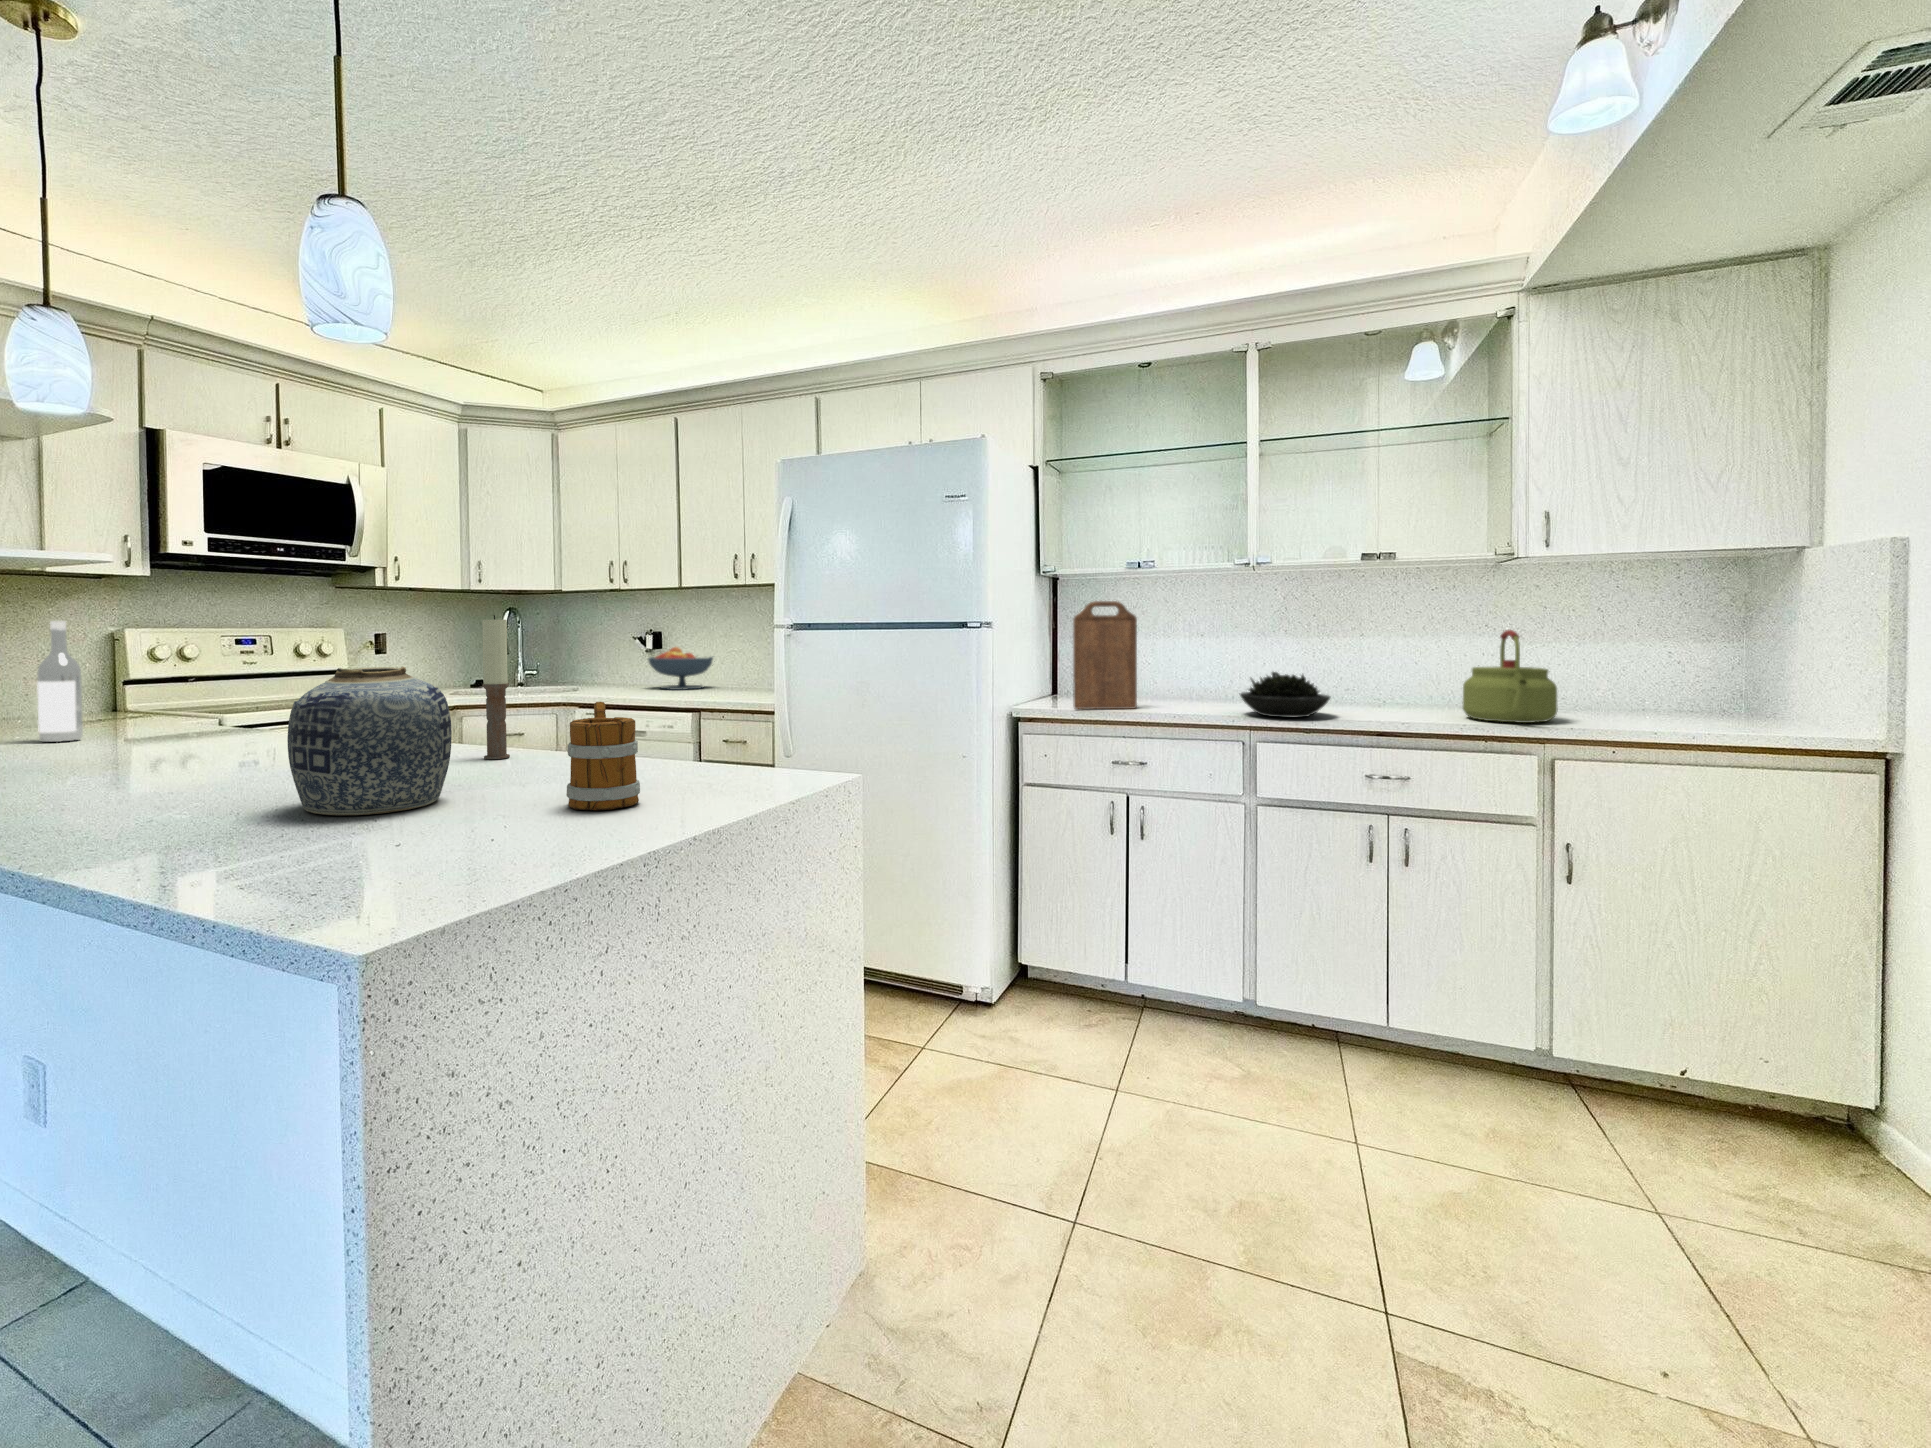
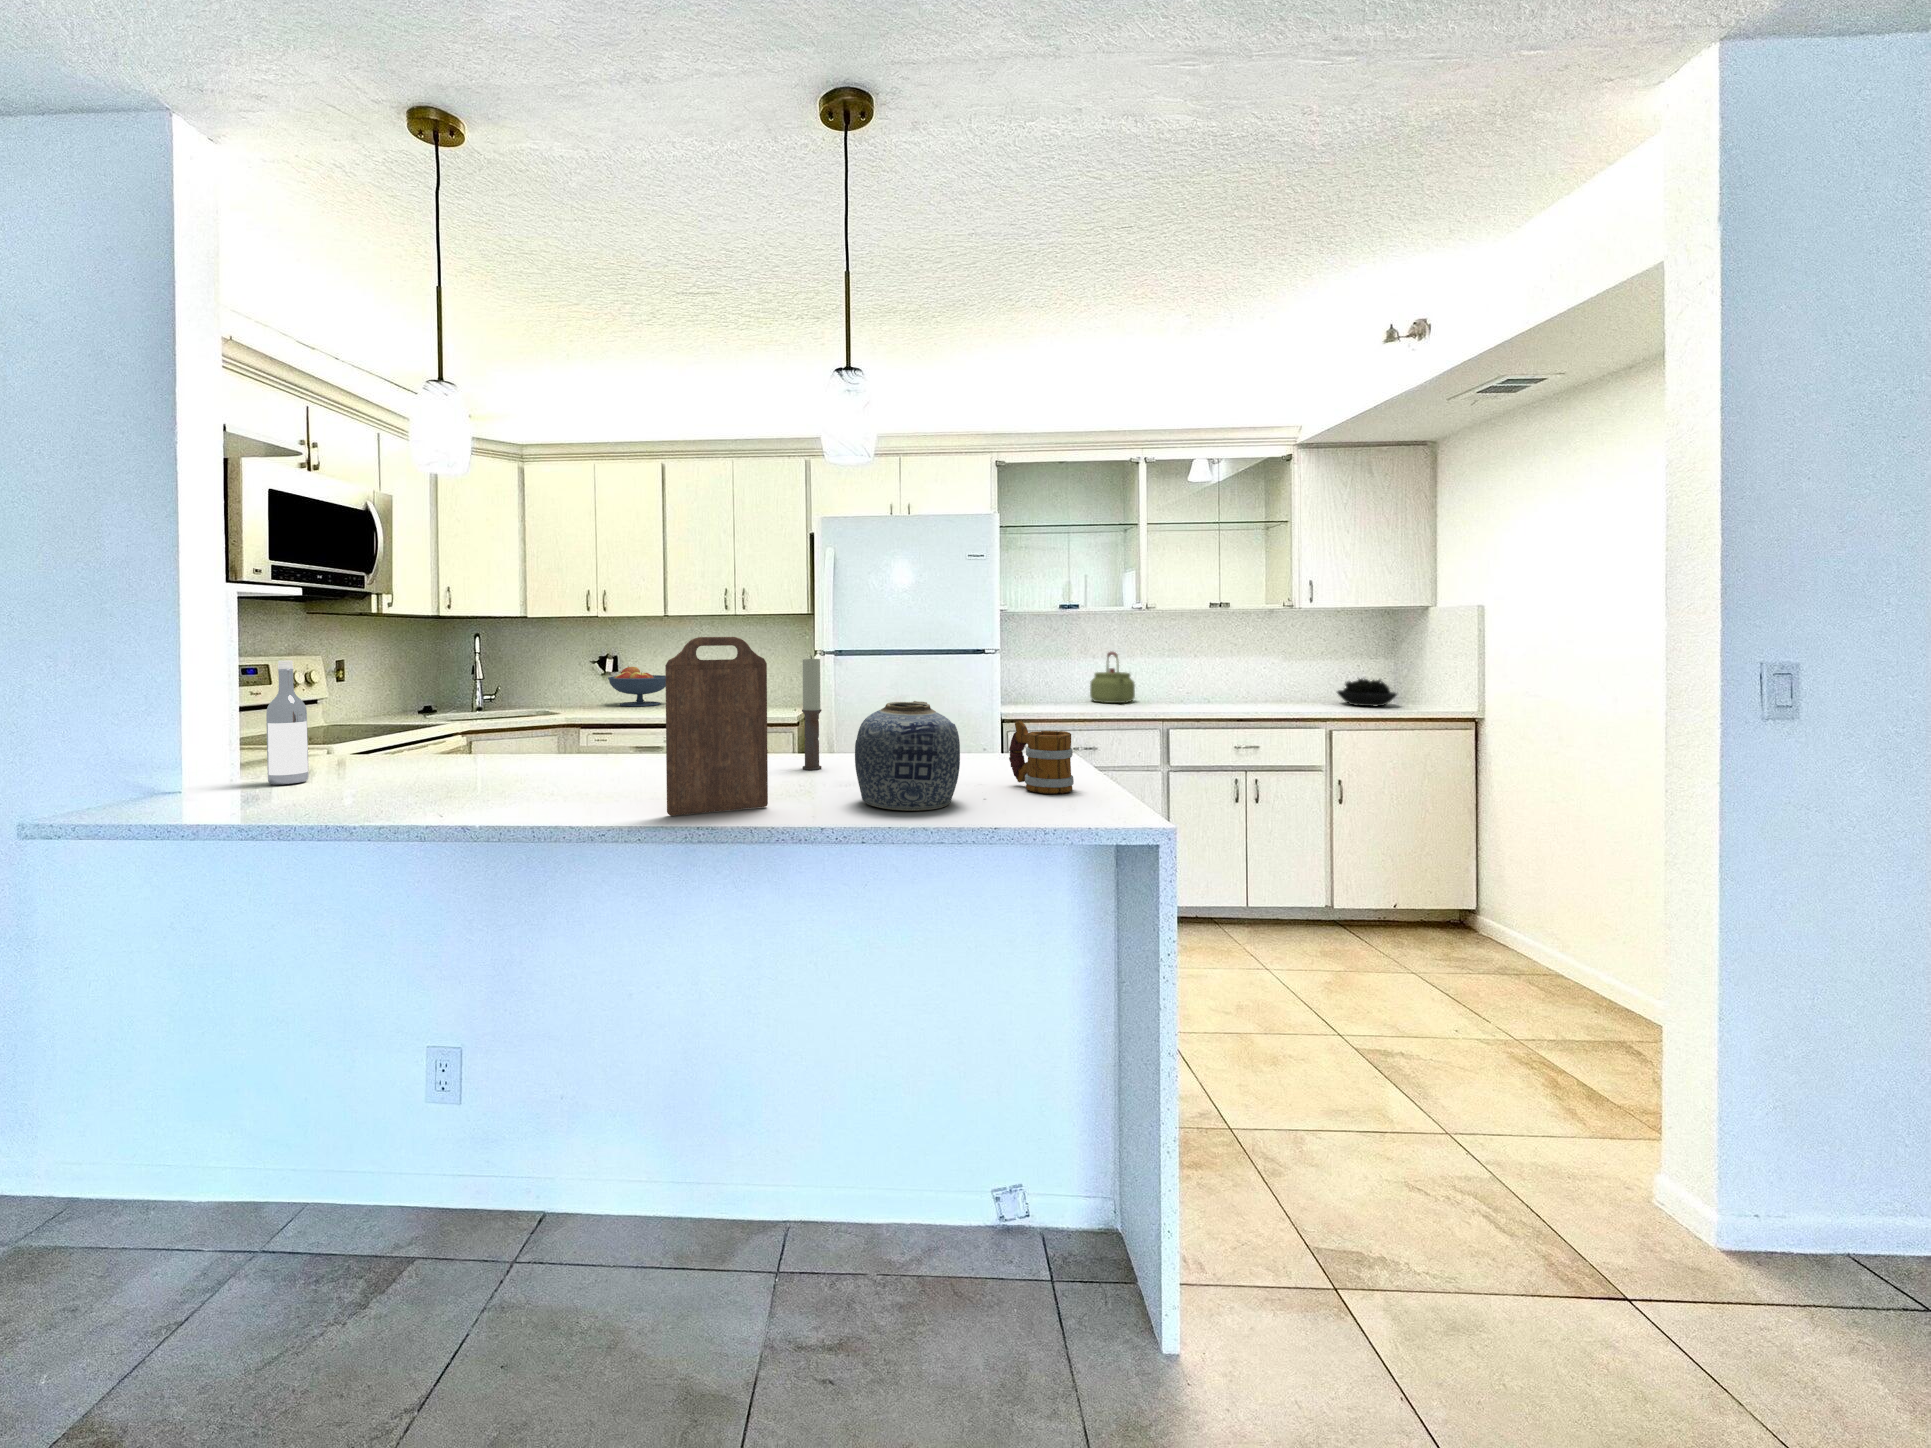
cutting board: present [1073,601,1137,709] -> present [665,637,768,816]
kettle: present [1462,630,1558,723] -> present [1090,652,1135,703]
succulent plant: present [1240,672,1330,717] -> present [1337,679,1397,706]

